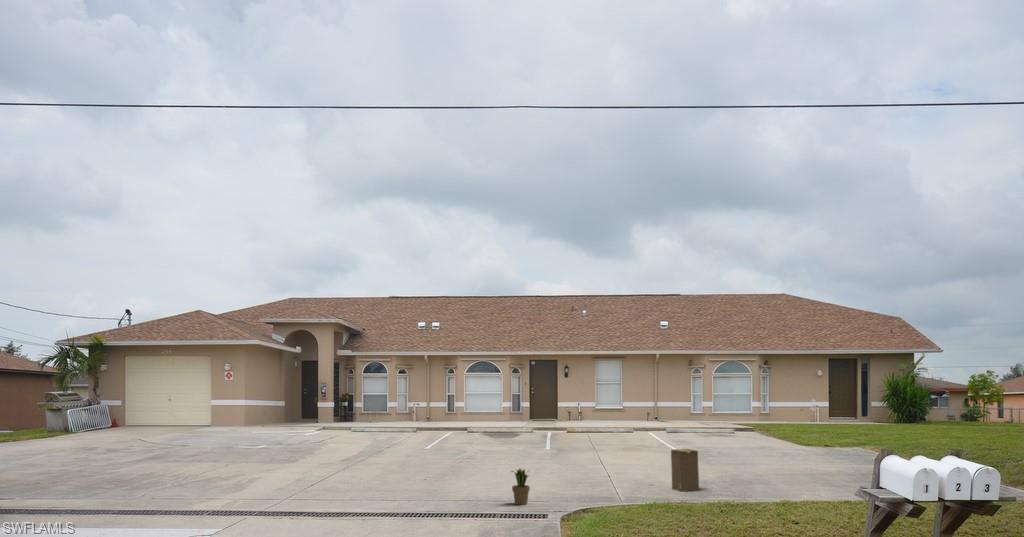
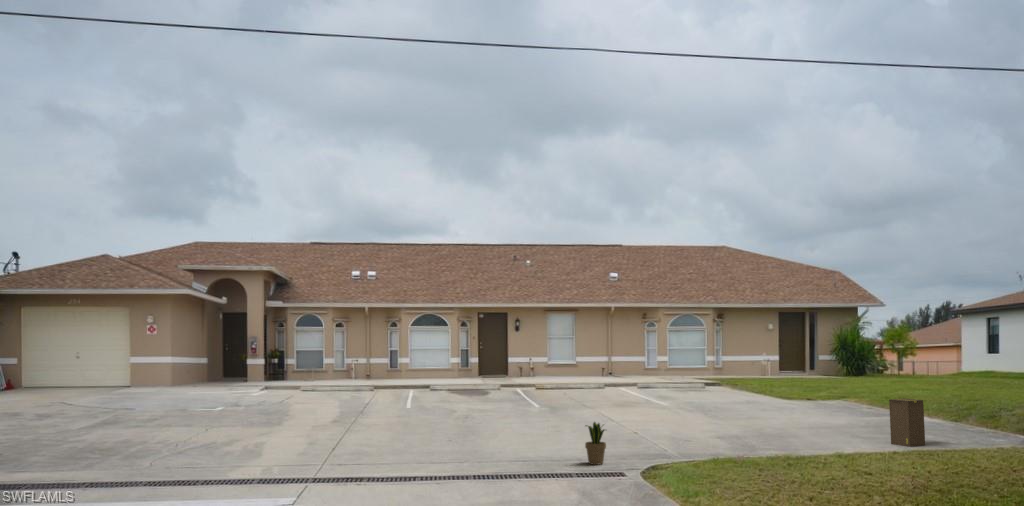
cardboard box: present [671,449,699,492] -> present [889,398,925,447]

